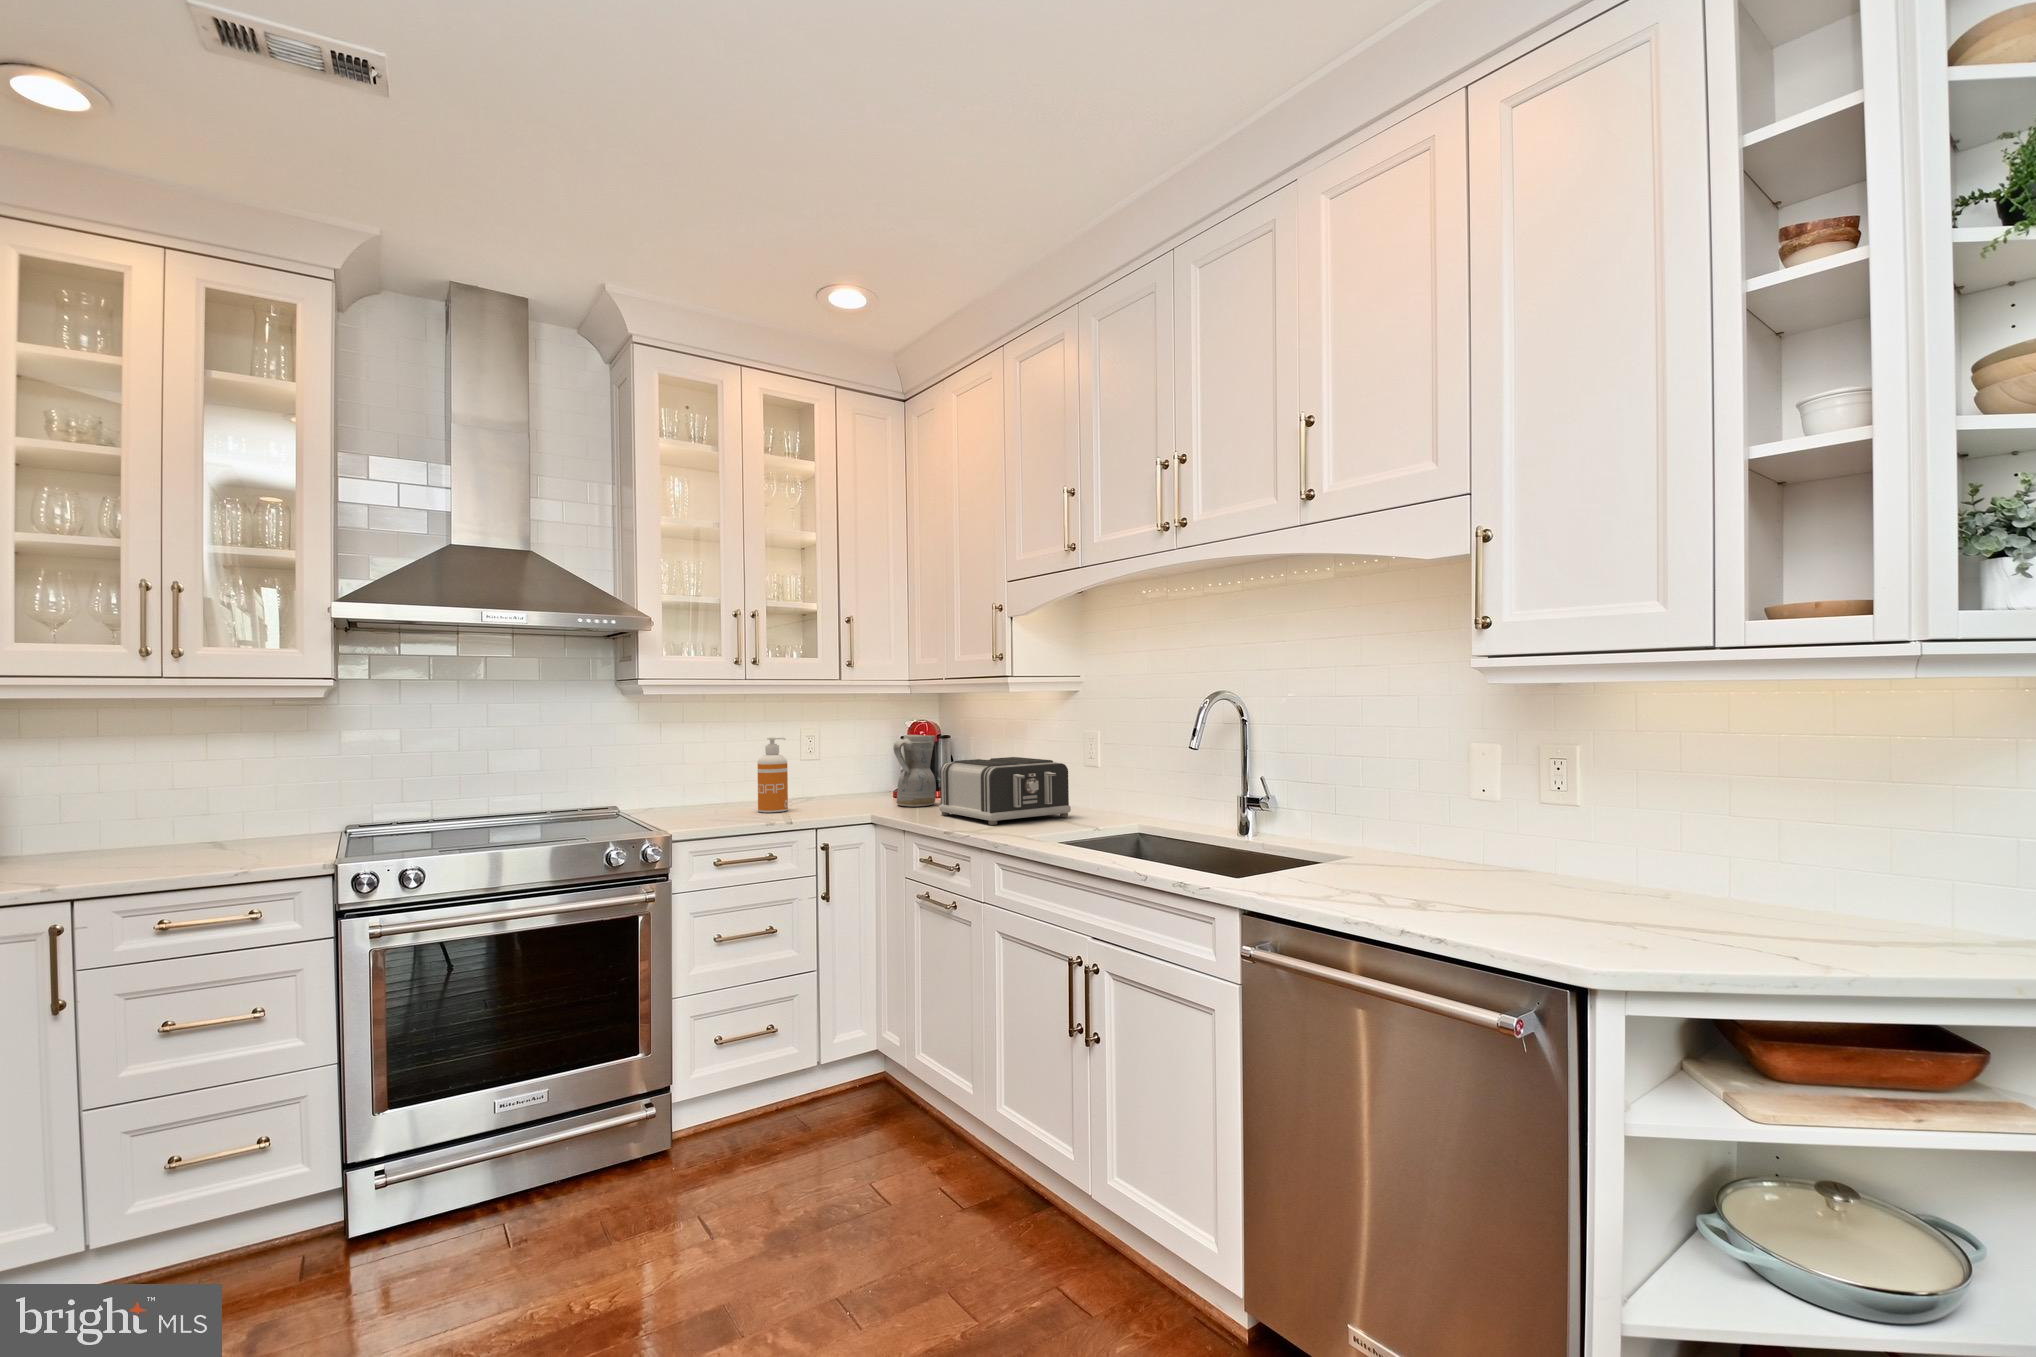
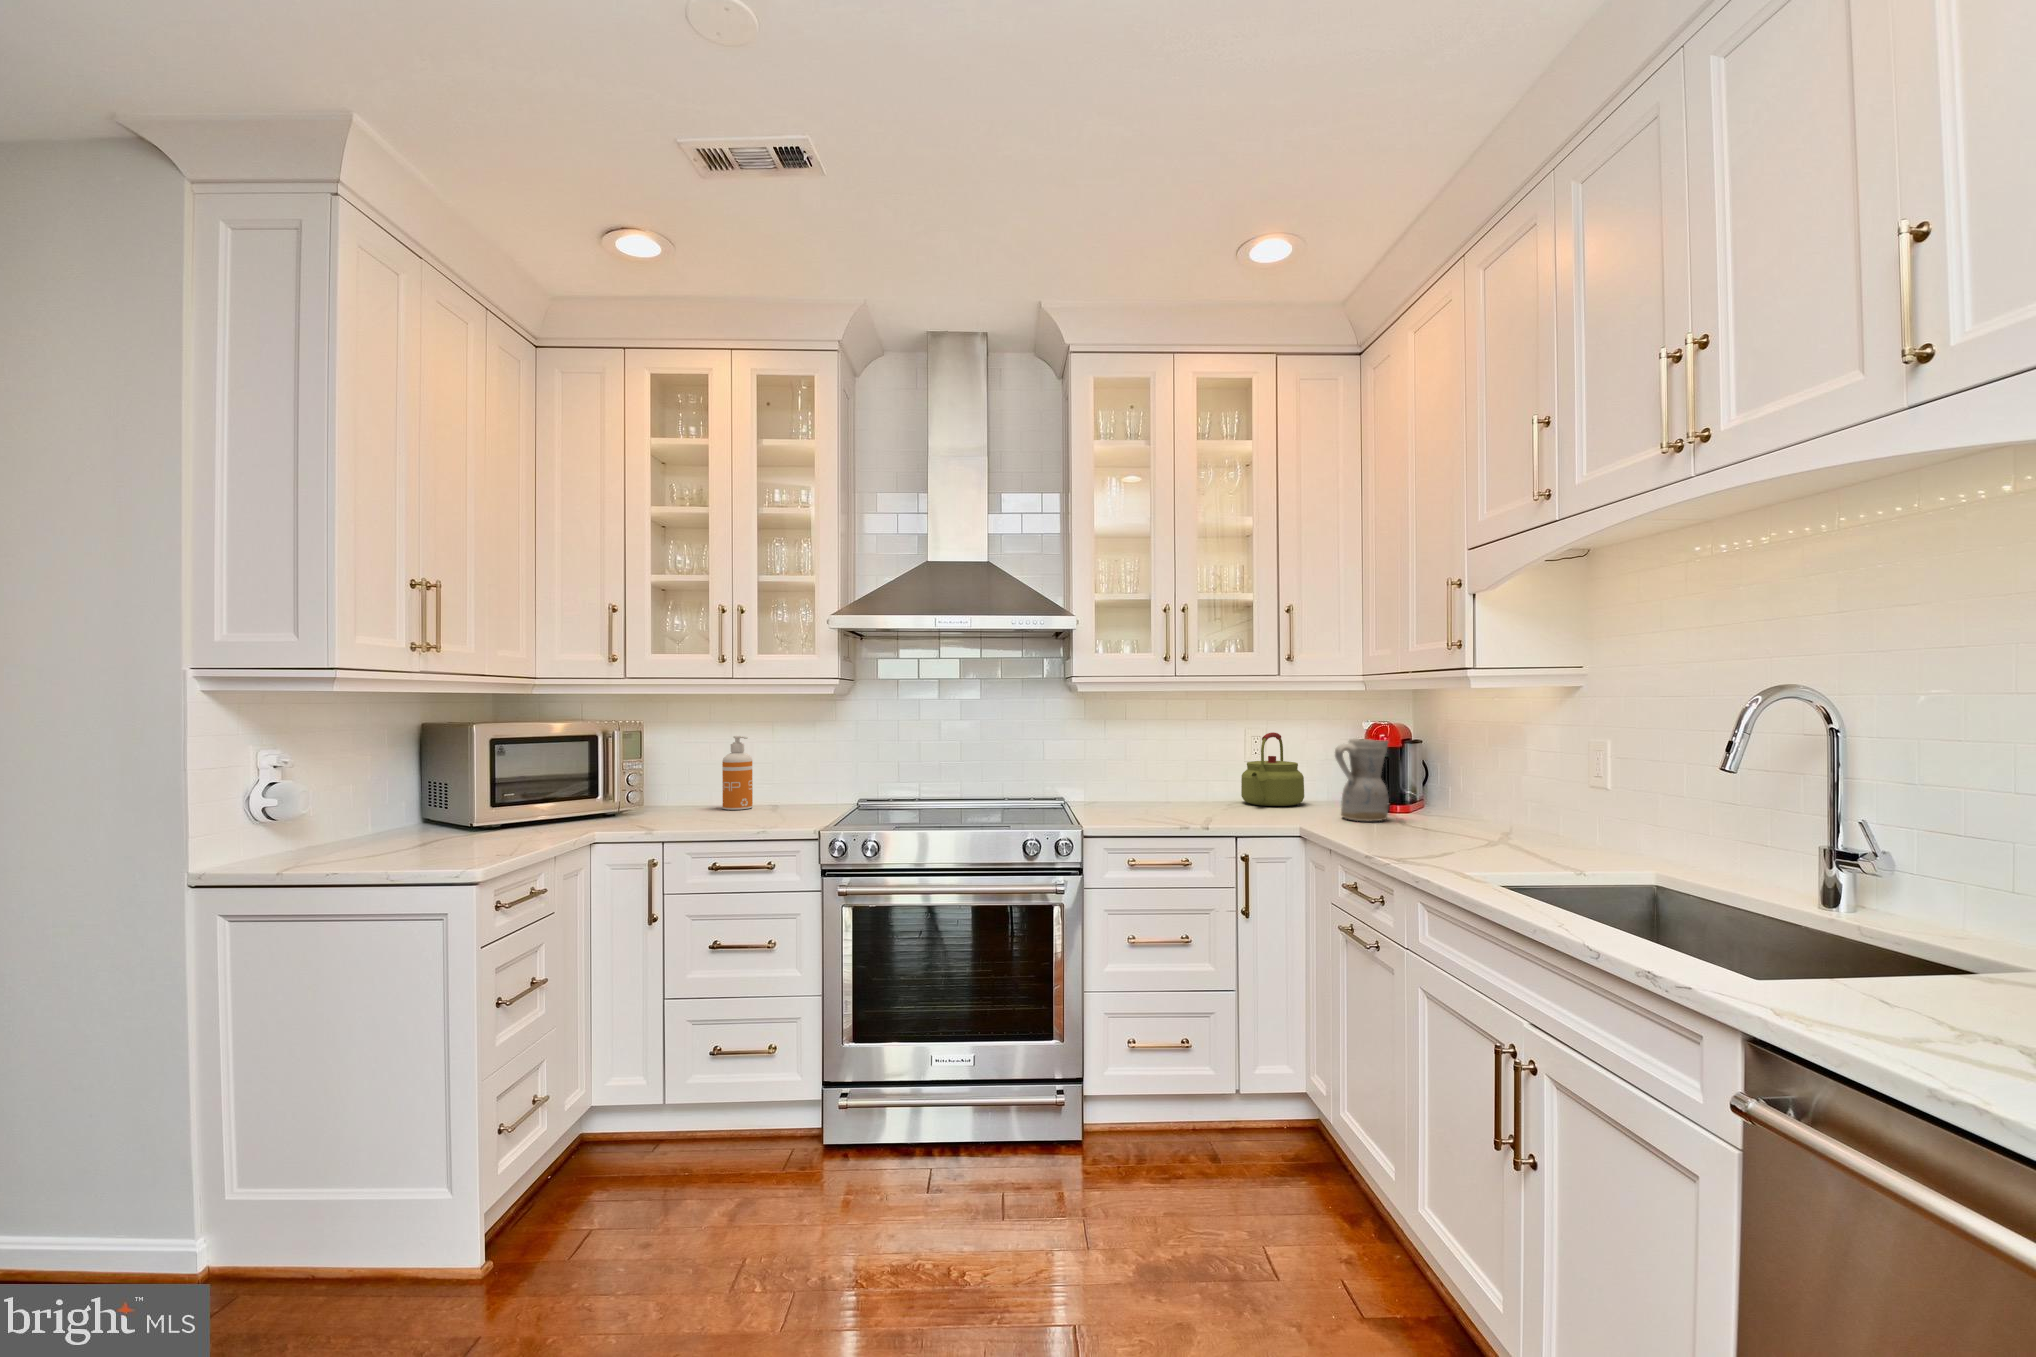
kettle: none [798,732,856,801] -> present [1241,732,1304,806]
soap dispenser: present [758,737,788,813] -> present [722,736,753,810]
toaster: present [939,757,1071,825] -> none [1379,772,1555,855]

